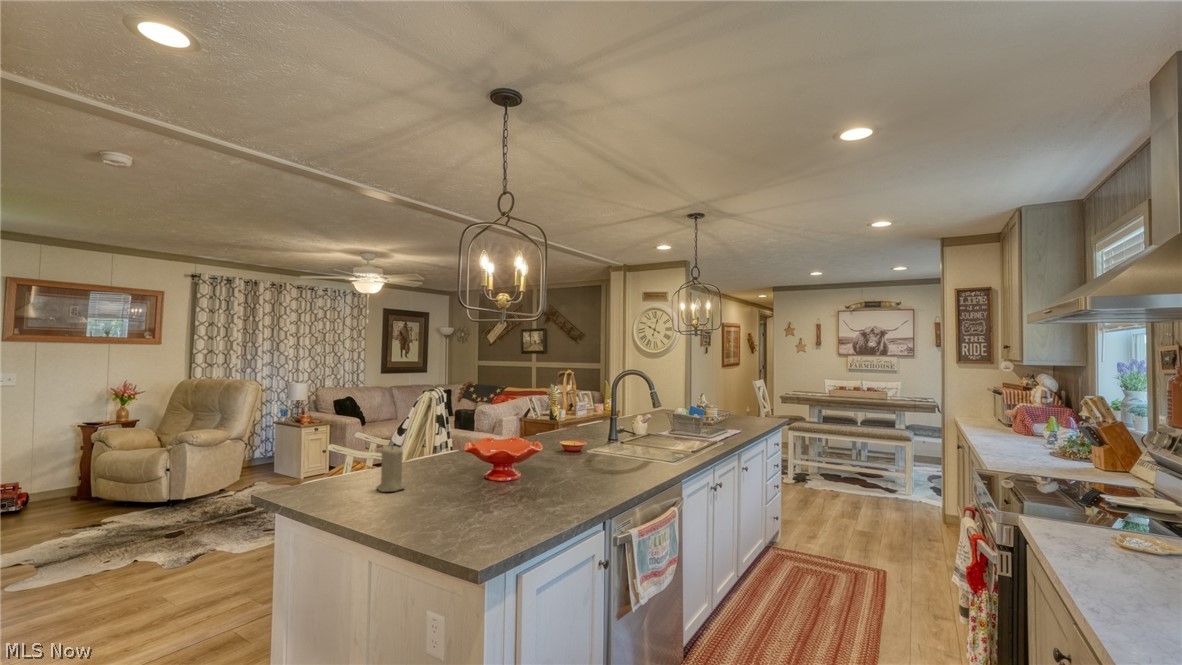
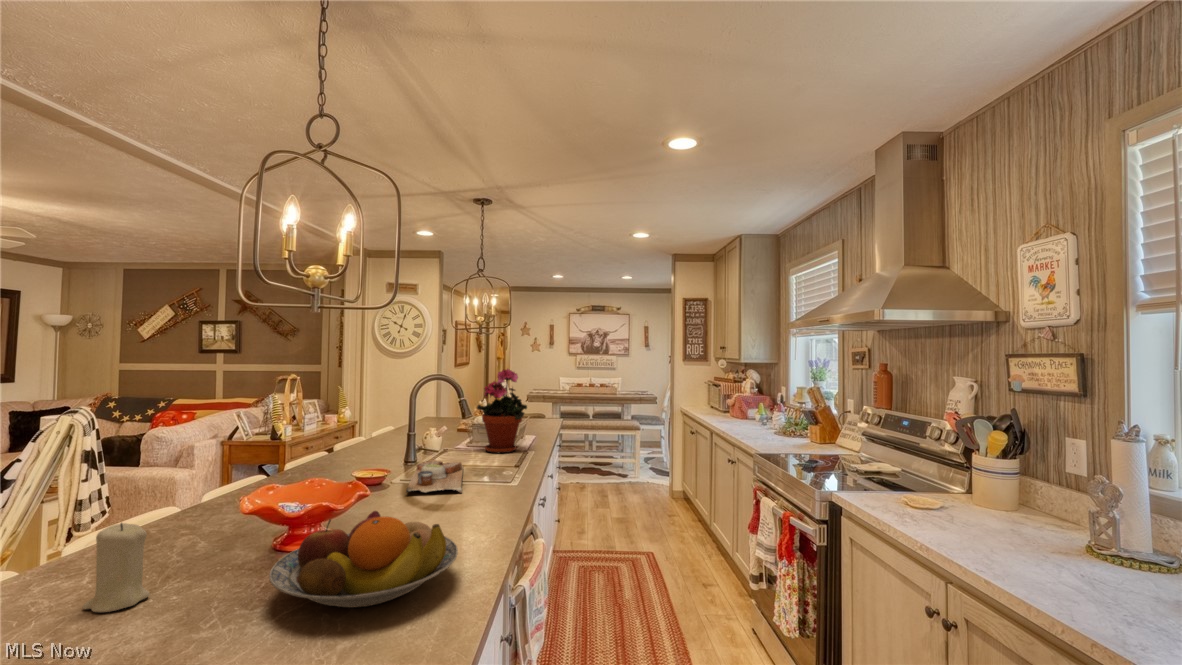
potted plant: none [669,366,713,441] -> present [477,369,527,453]
cutting board: none [581,438,643,464] -> present [406,460,463,493]
fruit bowl: none [446,458,562,514] -> present [269,511,458,608]

